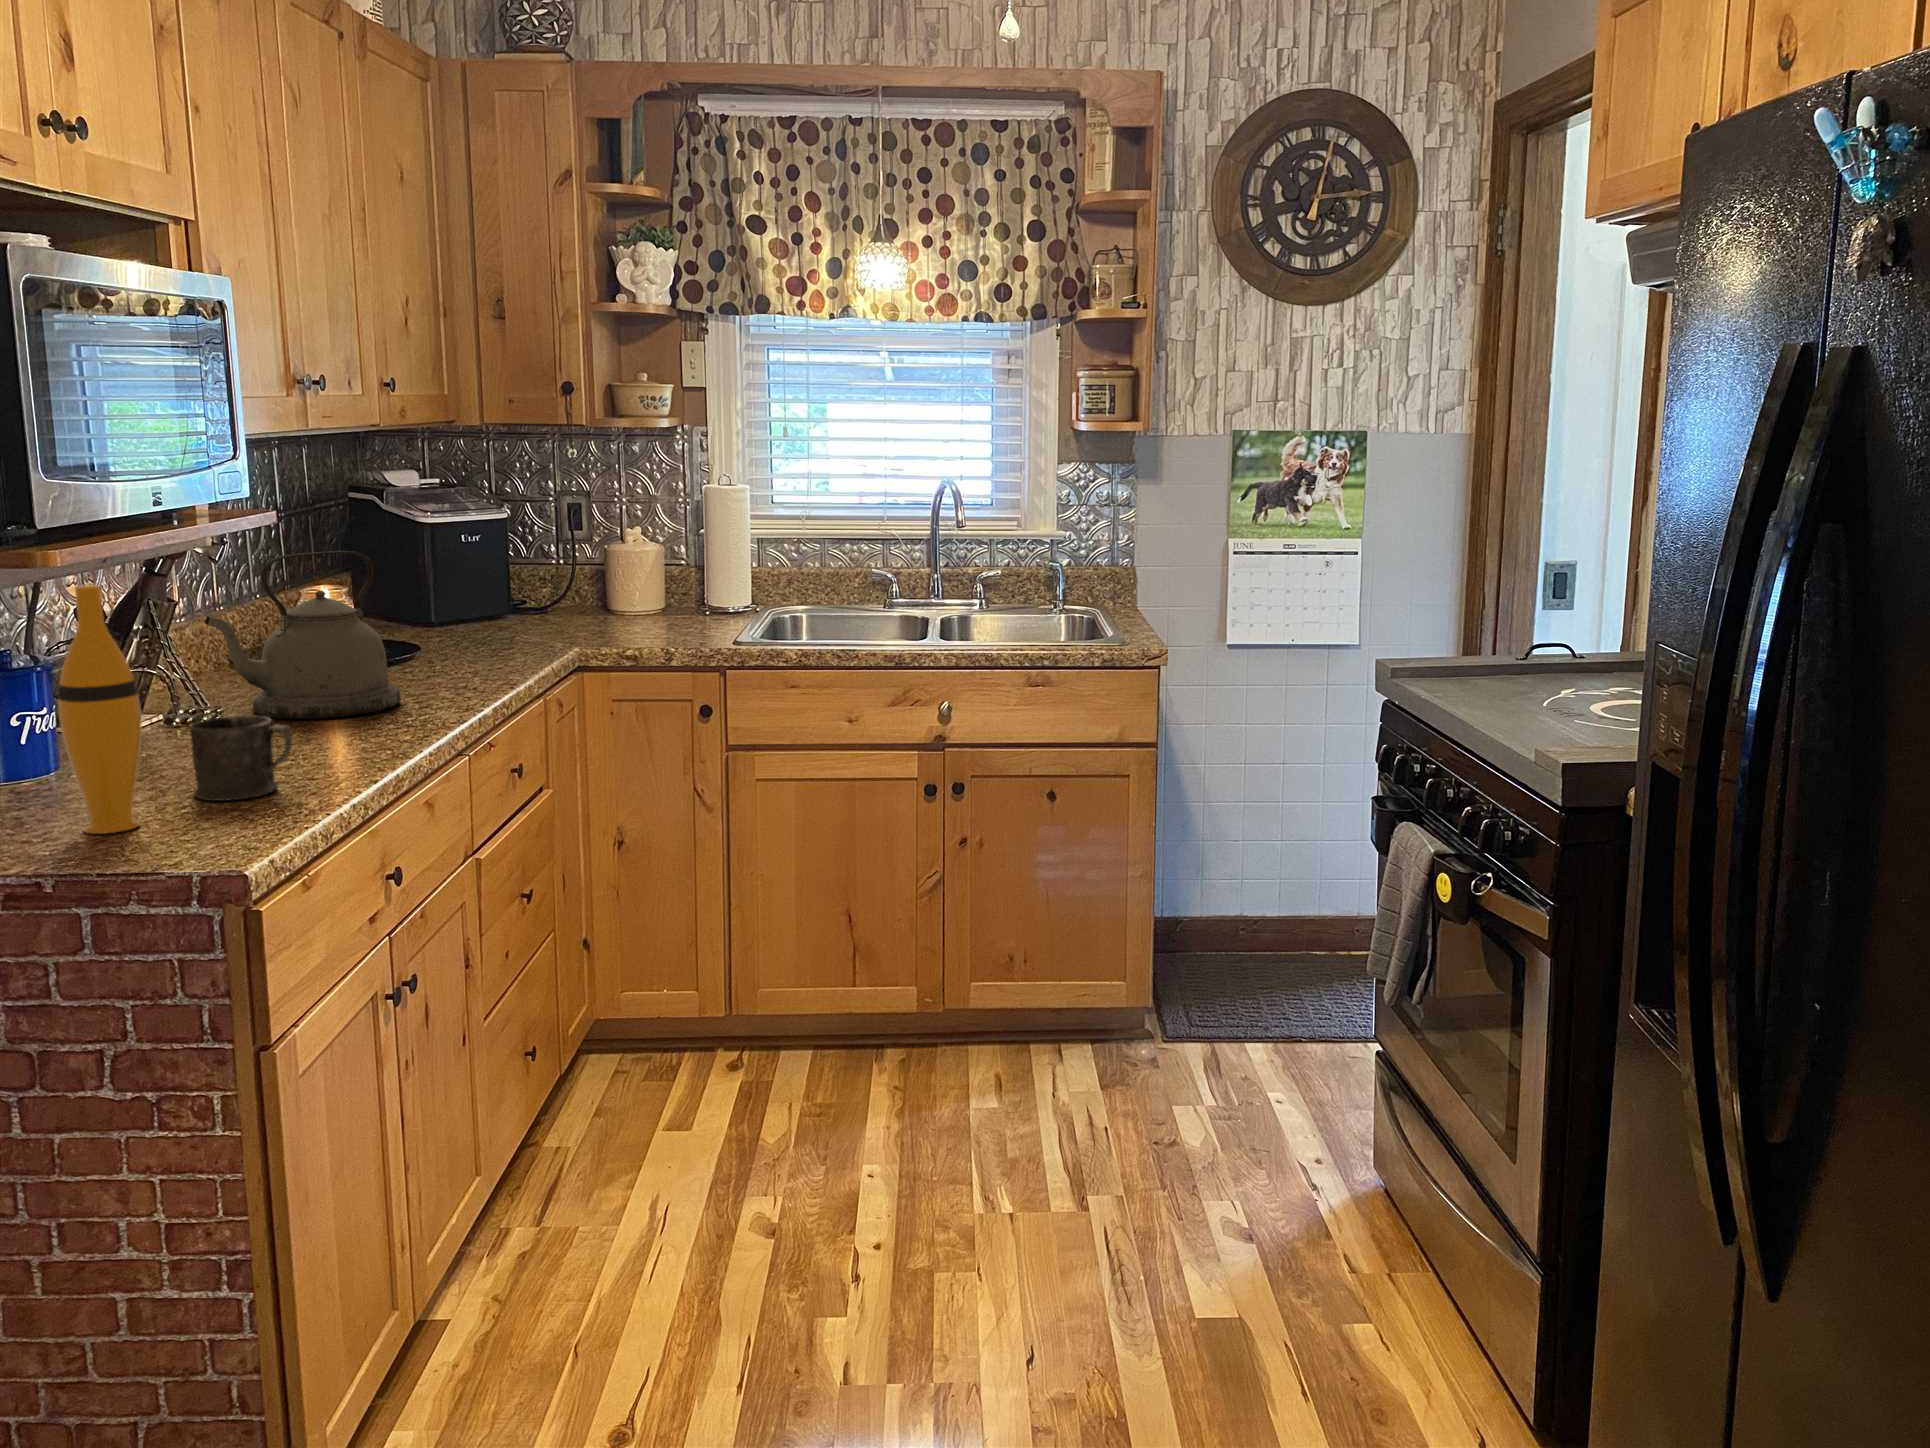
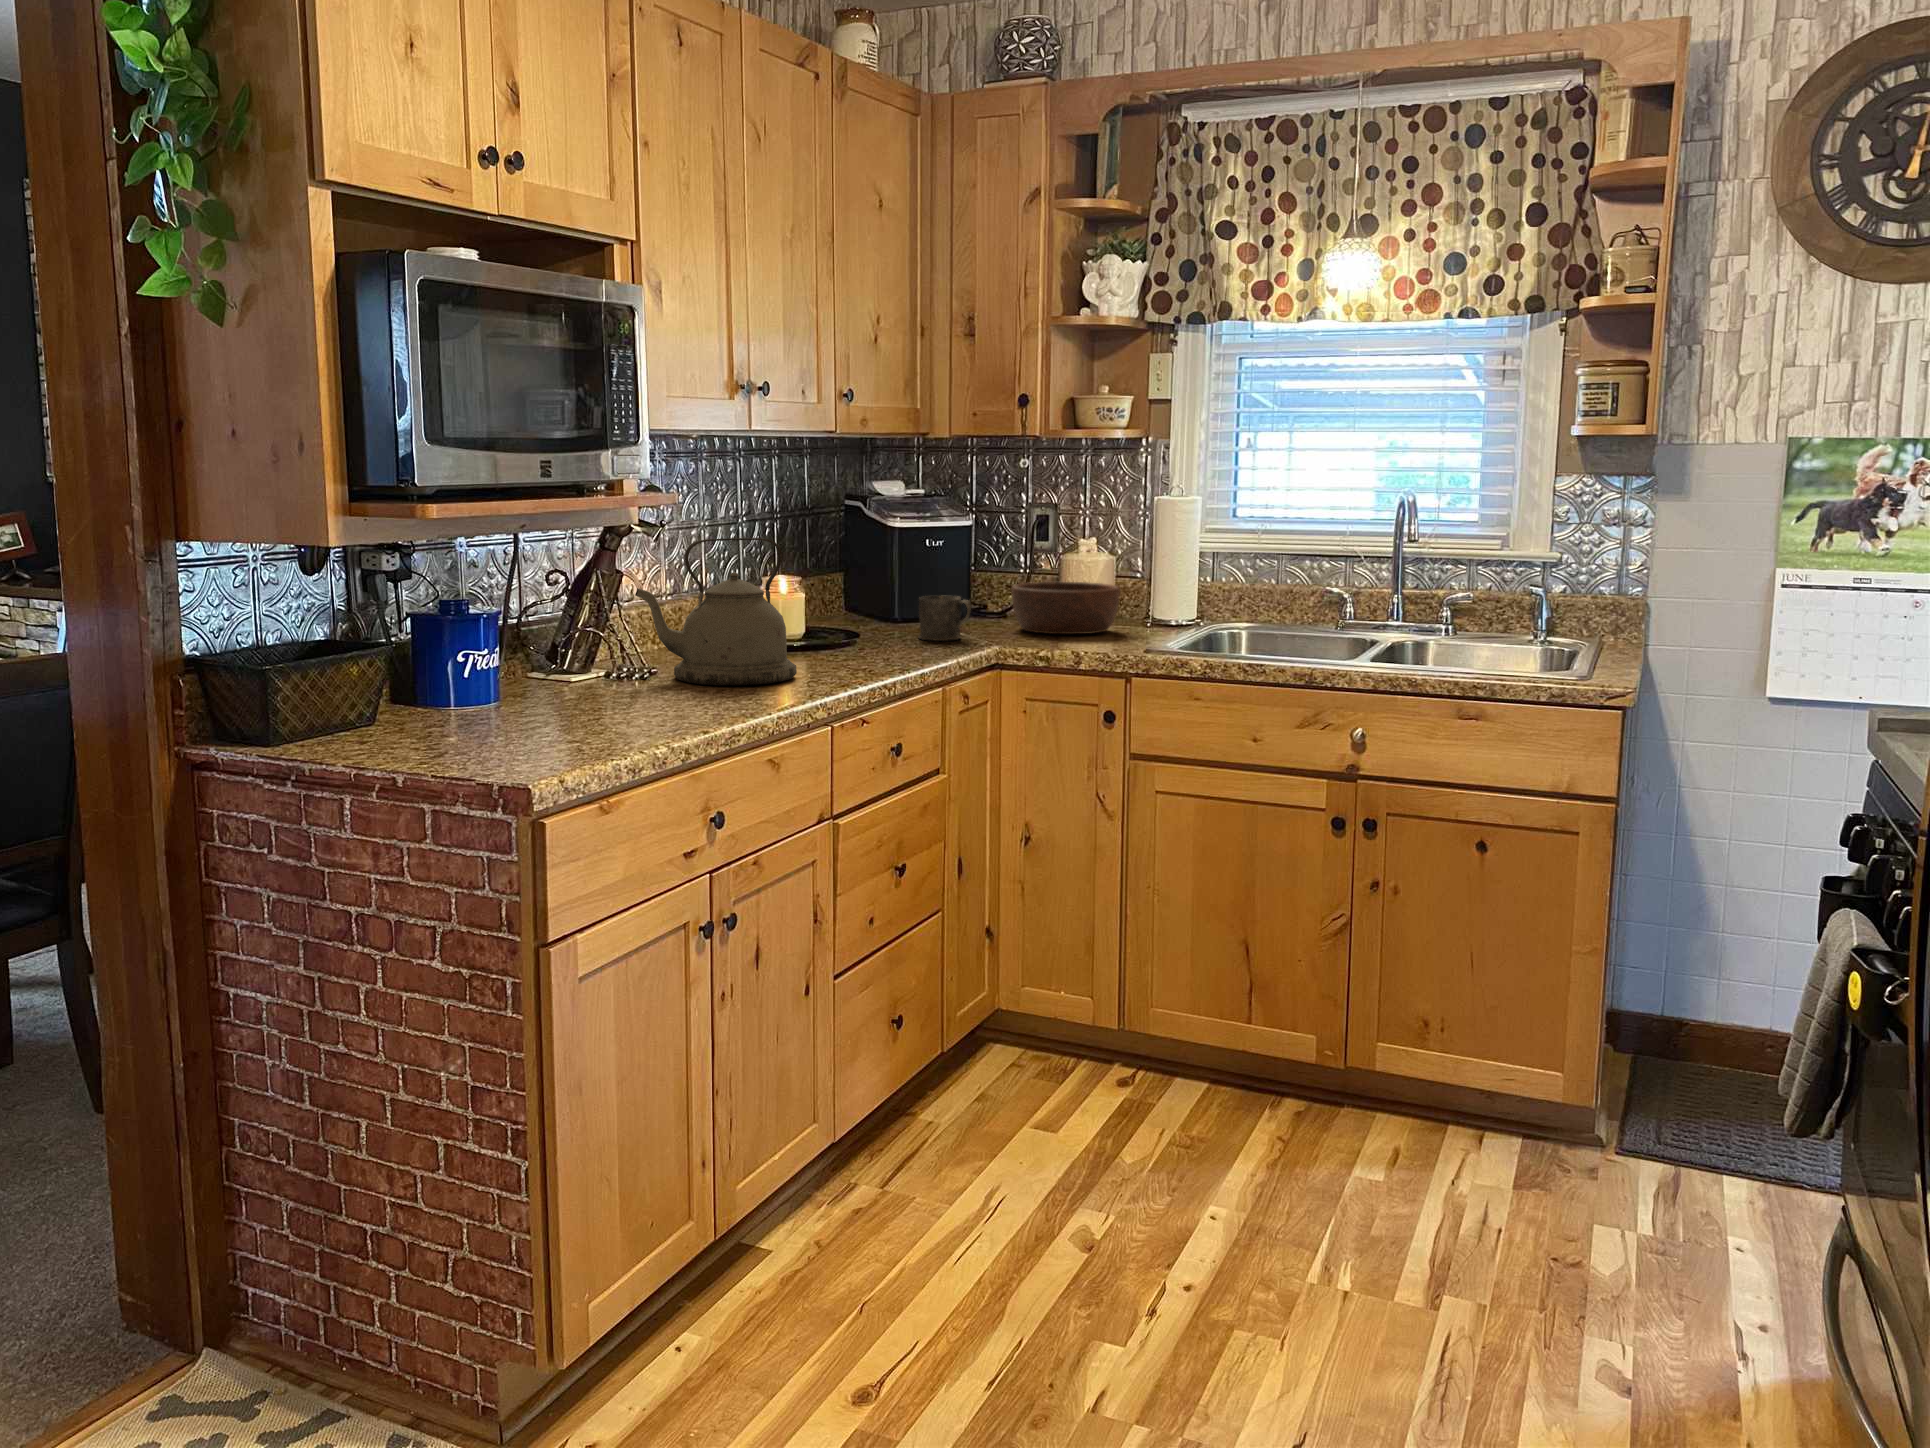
wooden bowl: none [565,573,678,628] -> present [1011,582,1120,634]
vase: present [58,585,141,834] -> none [447,543,506,750]
mug: present [189,715,292,801] -> present [919,596,971,641]

